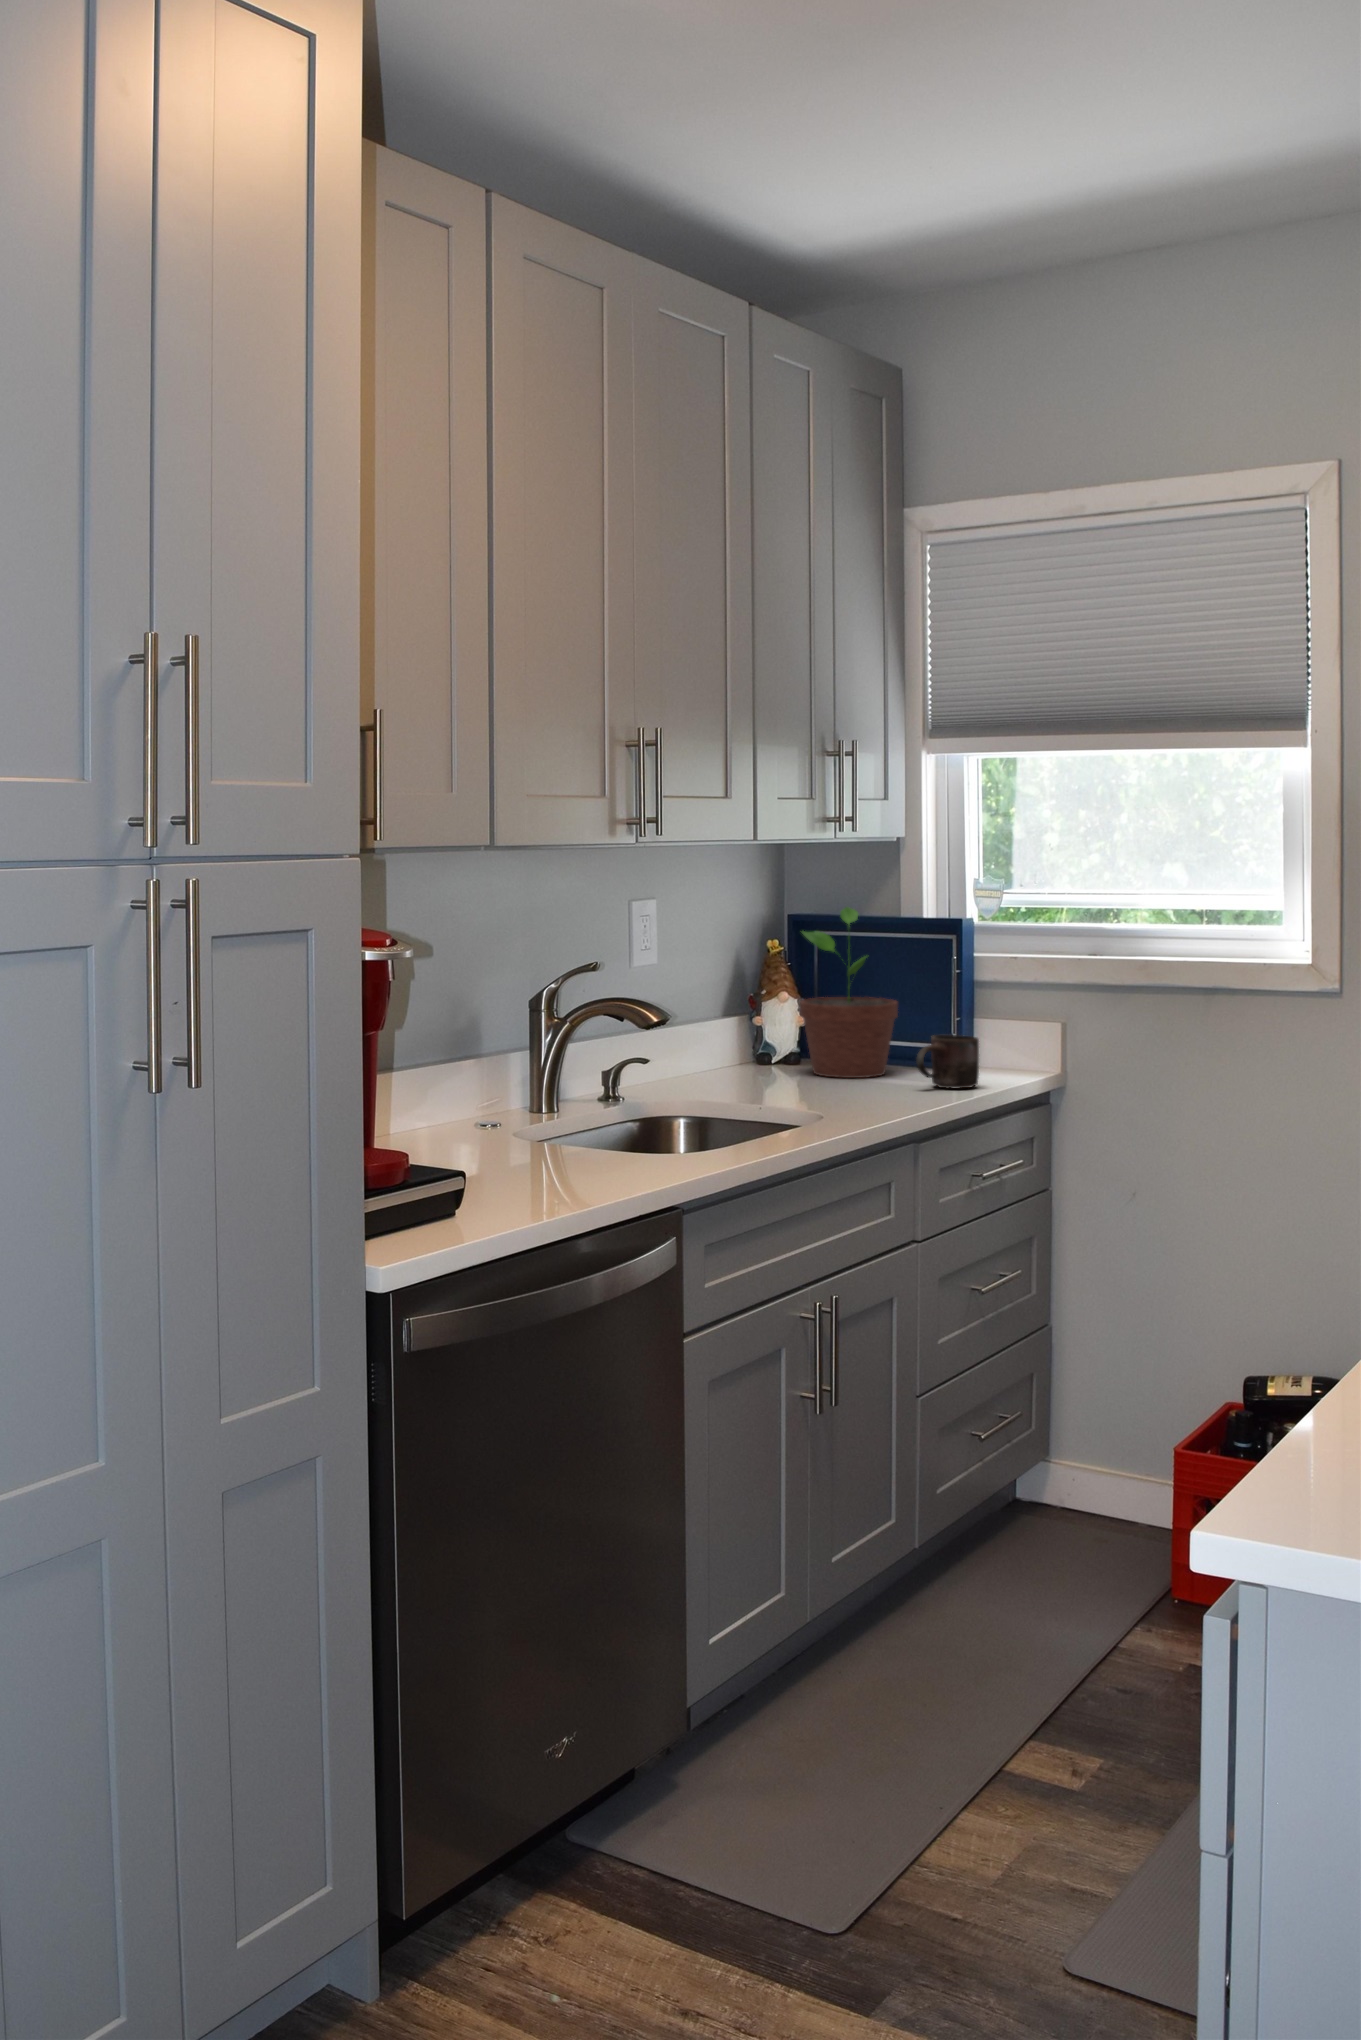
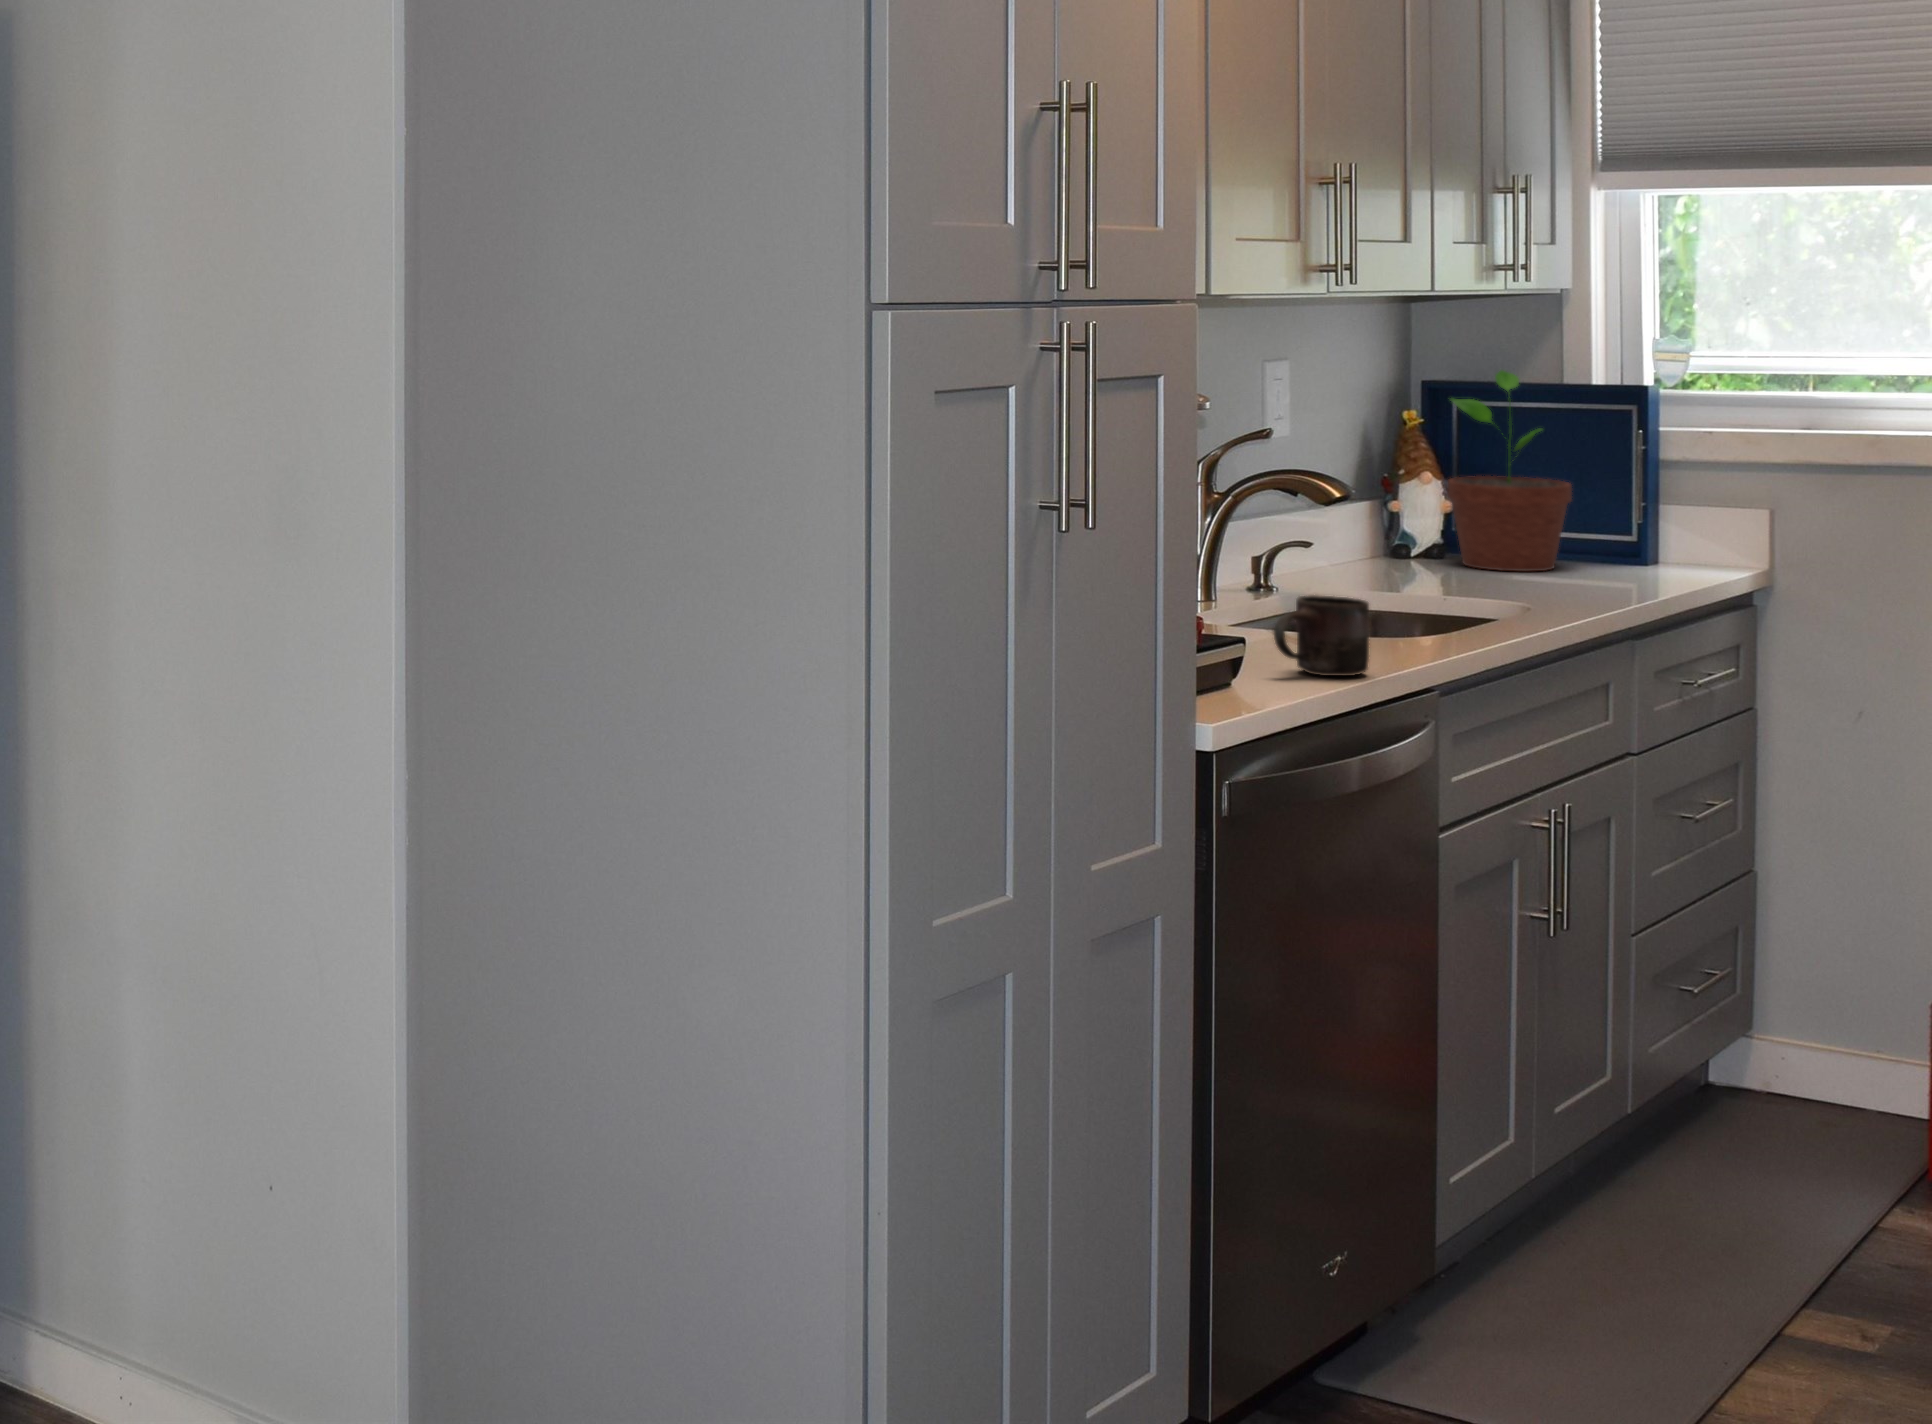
mug: present [916,1035,979,1089] -> present [1274,595,1369,676]

